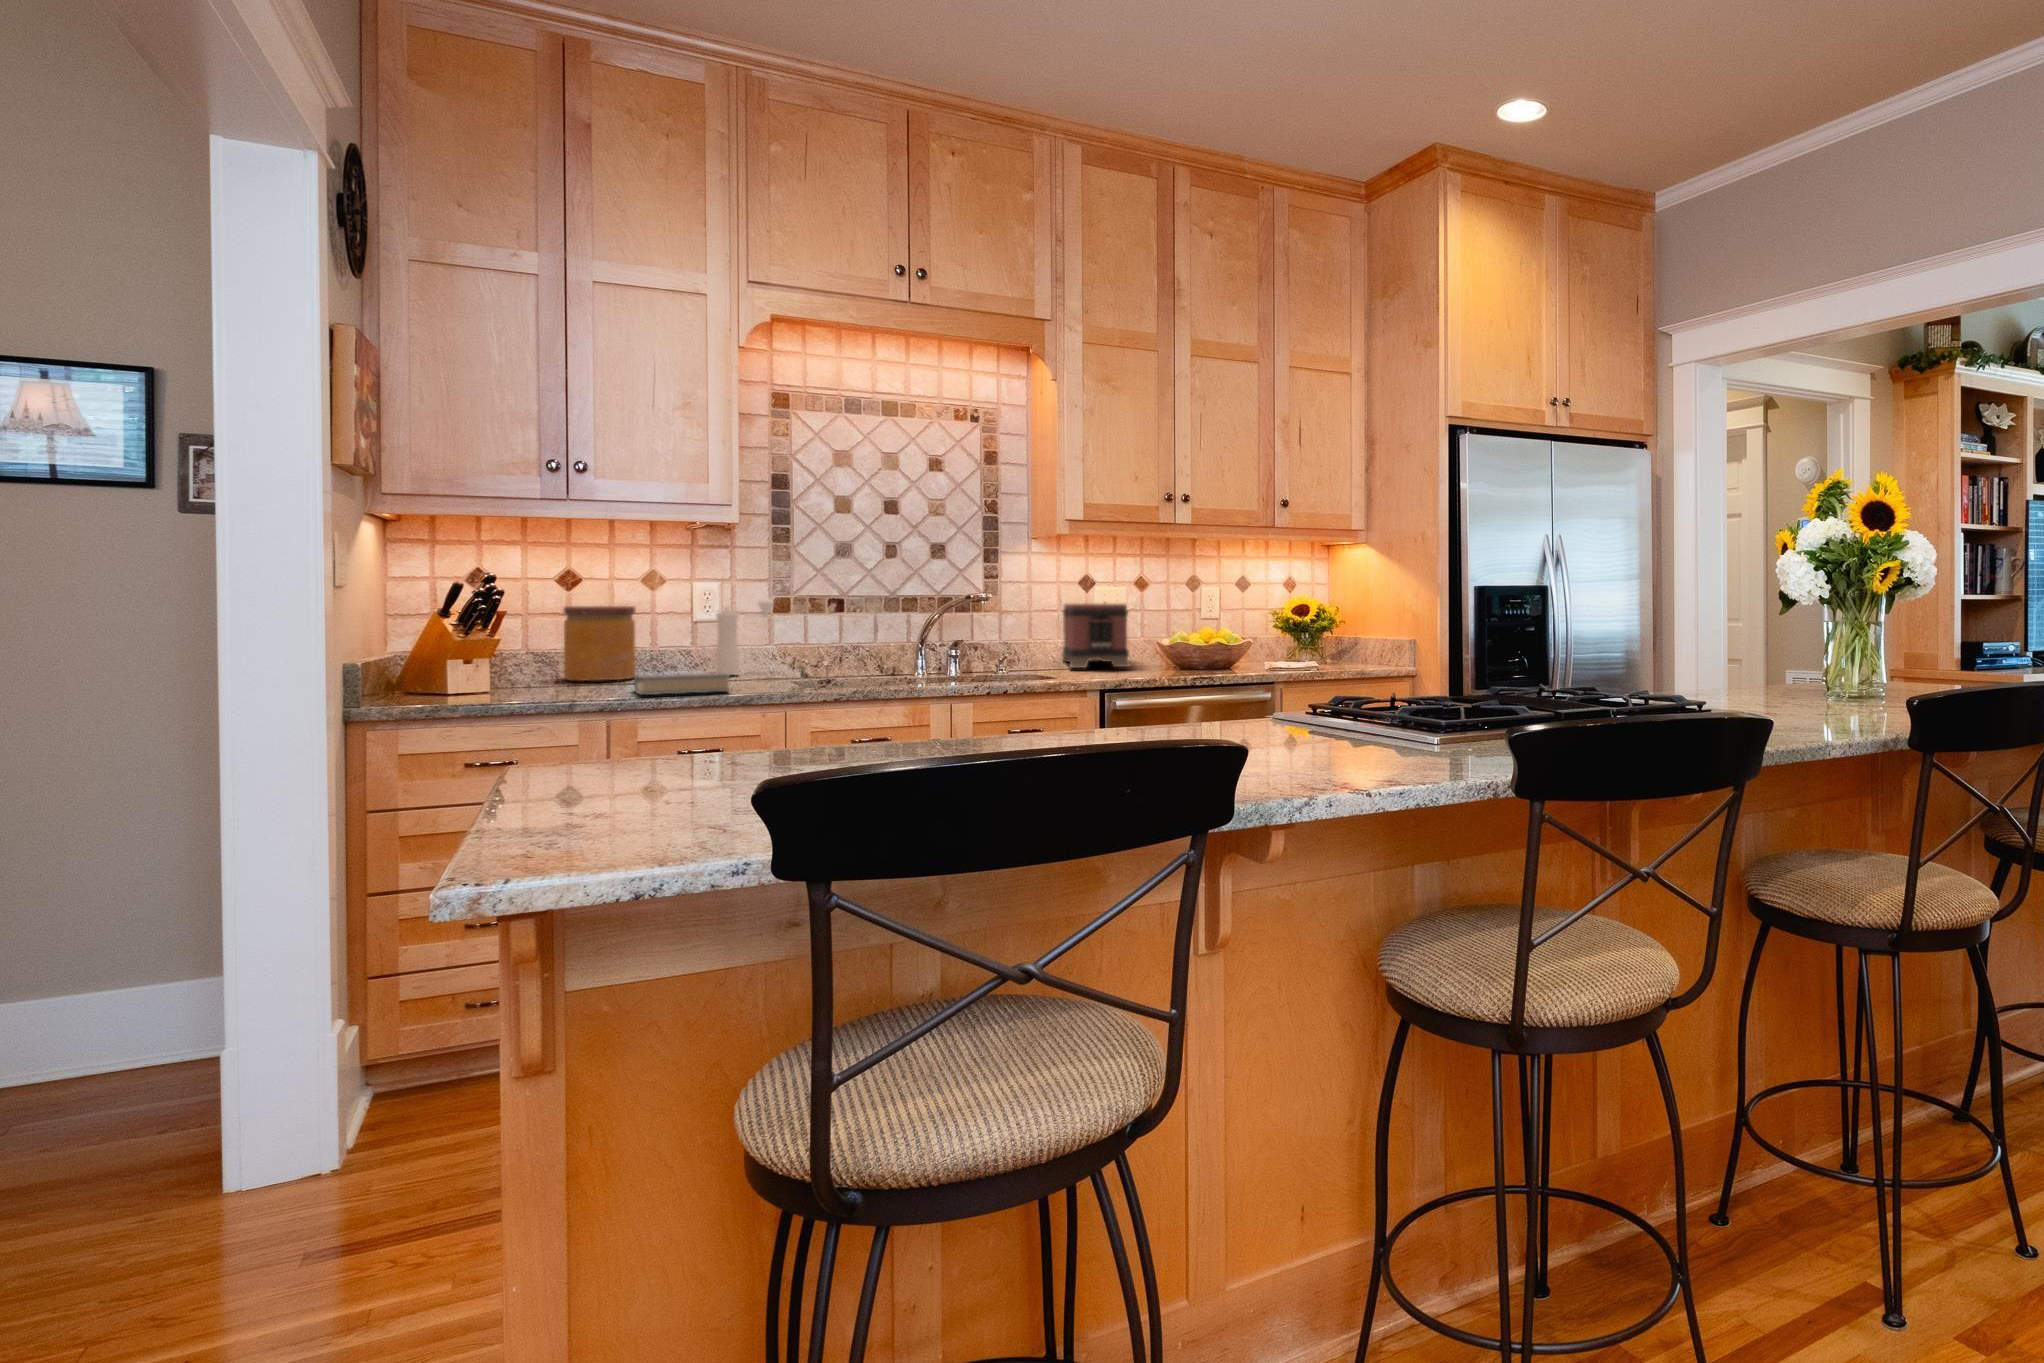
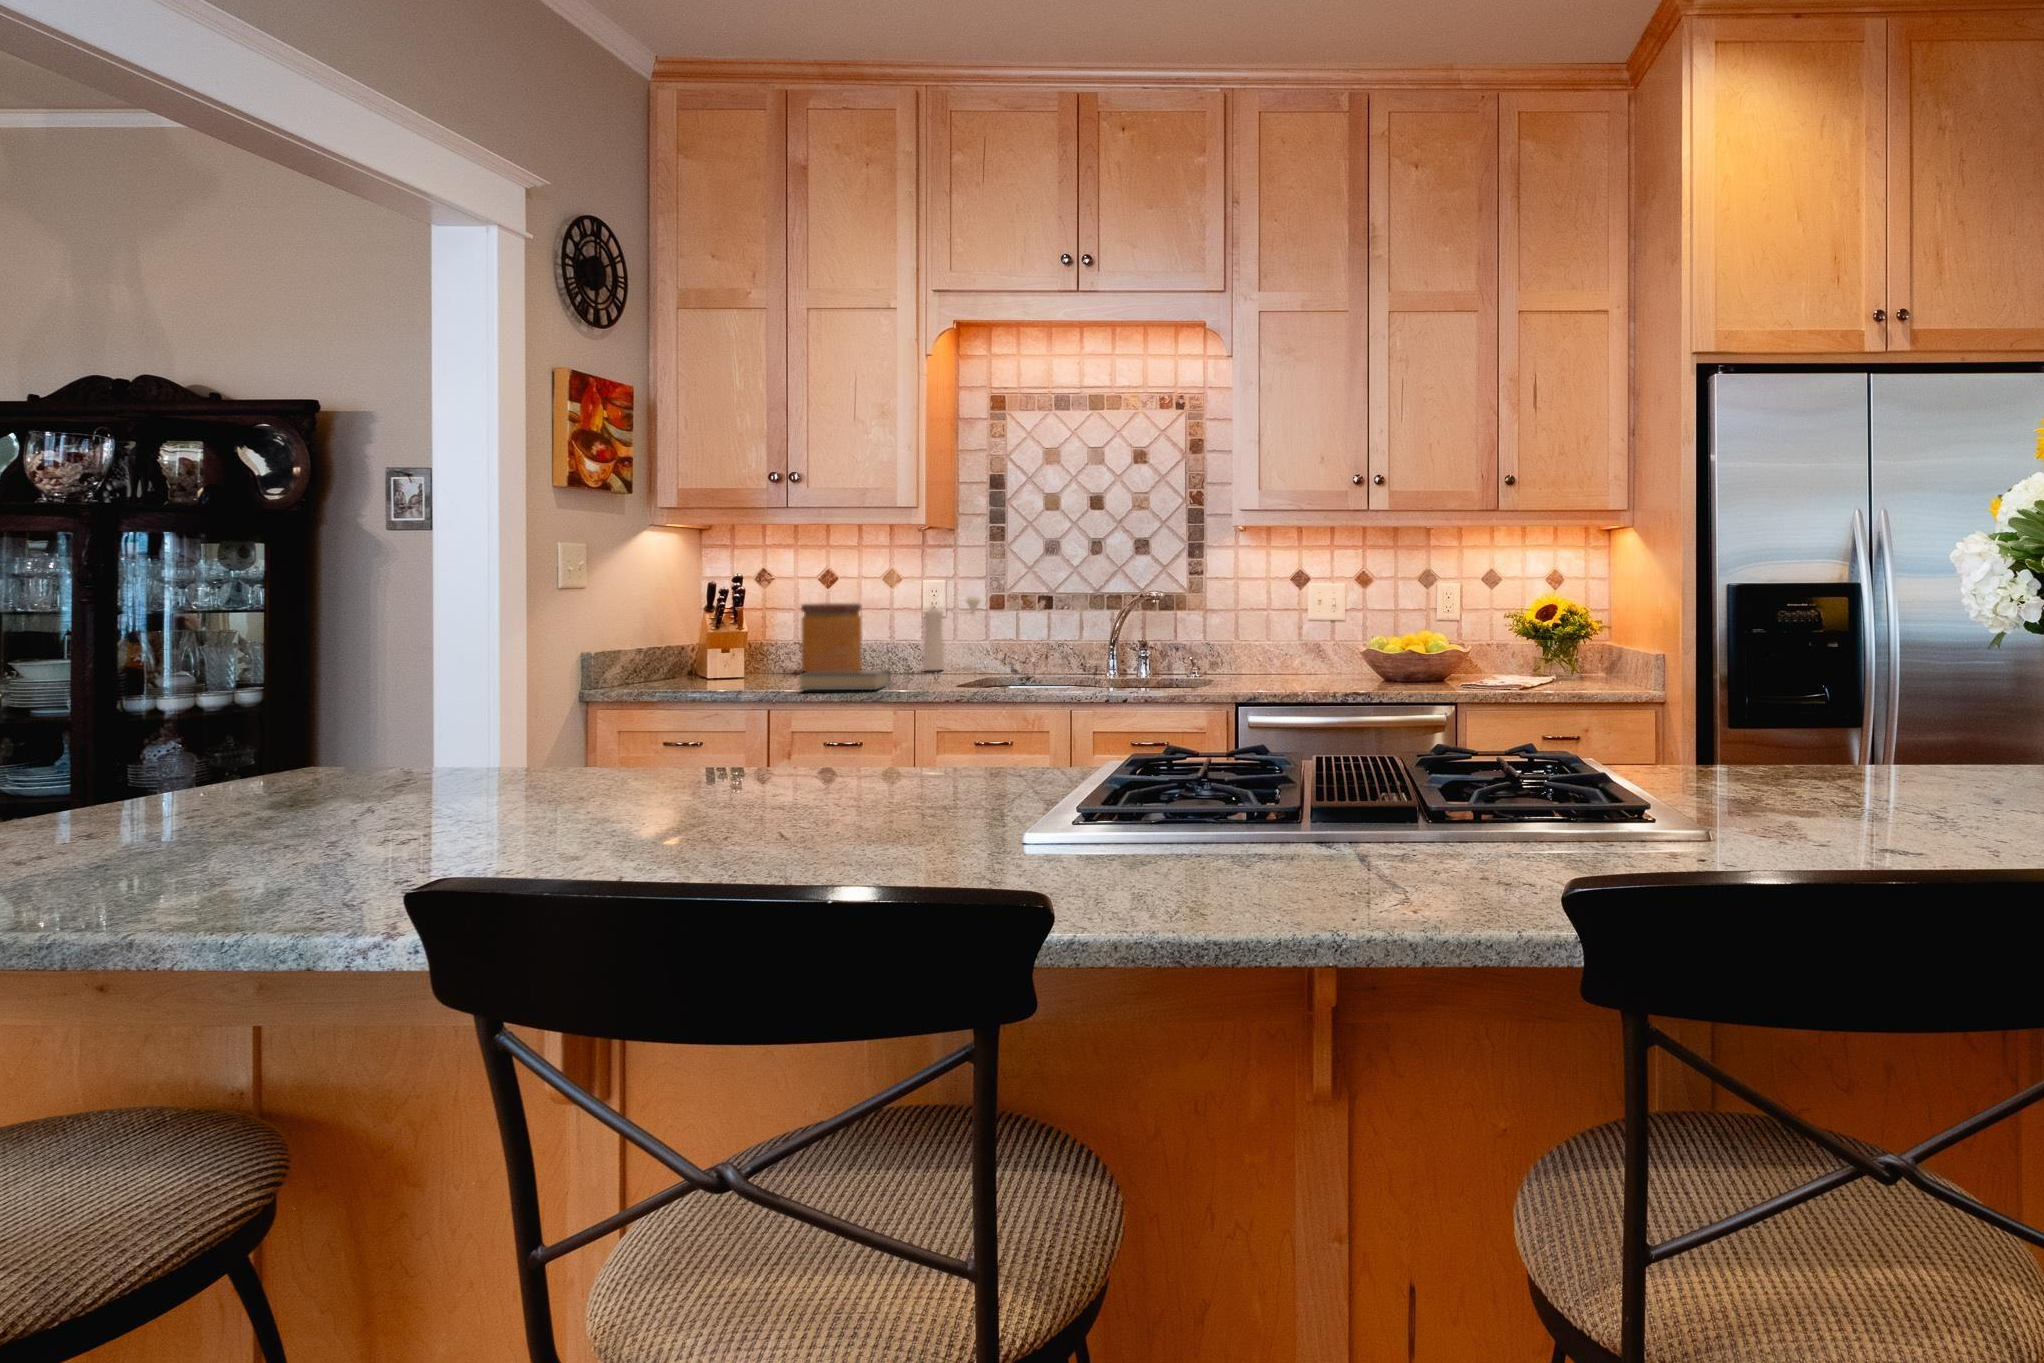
toaster: present [1062,604,1130,668] -> none [1246,601,1334,675]

